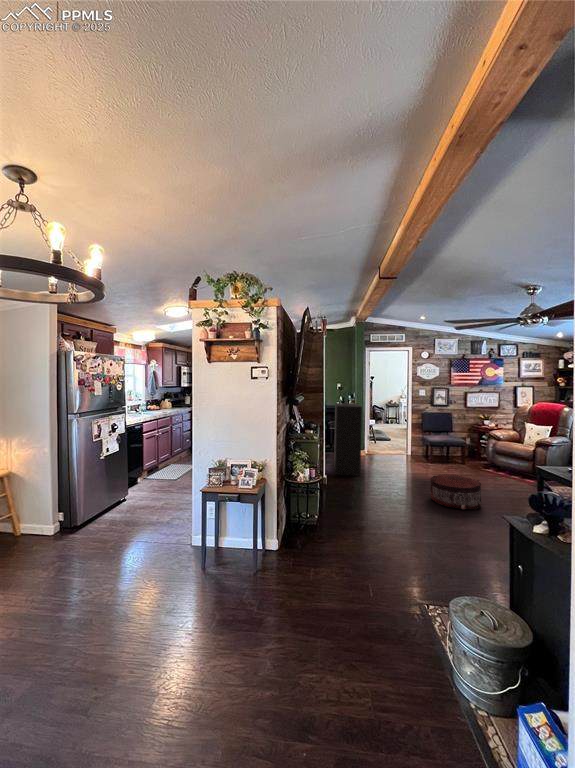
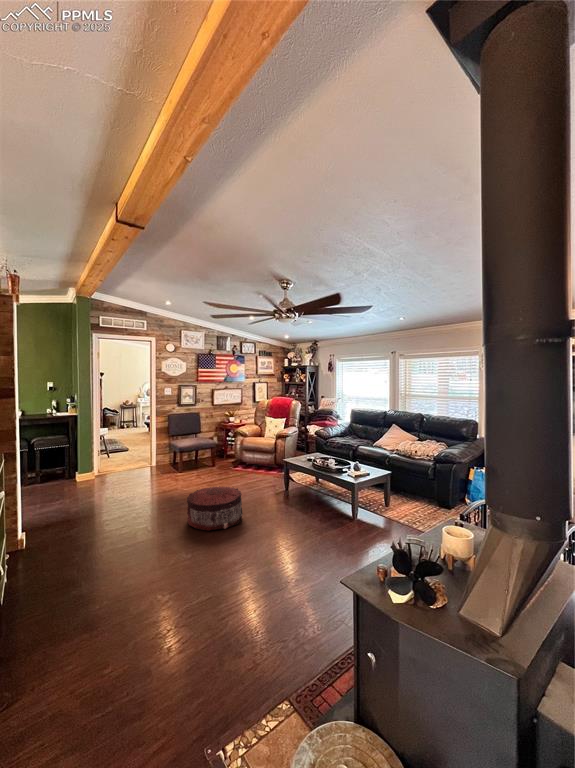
bookshelf: present [334,403,362,476] -> none [42,410,89,523]

